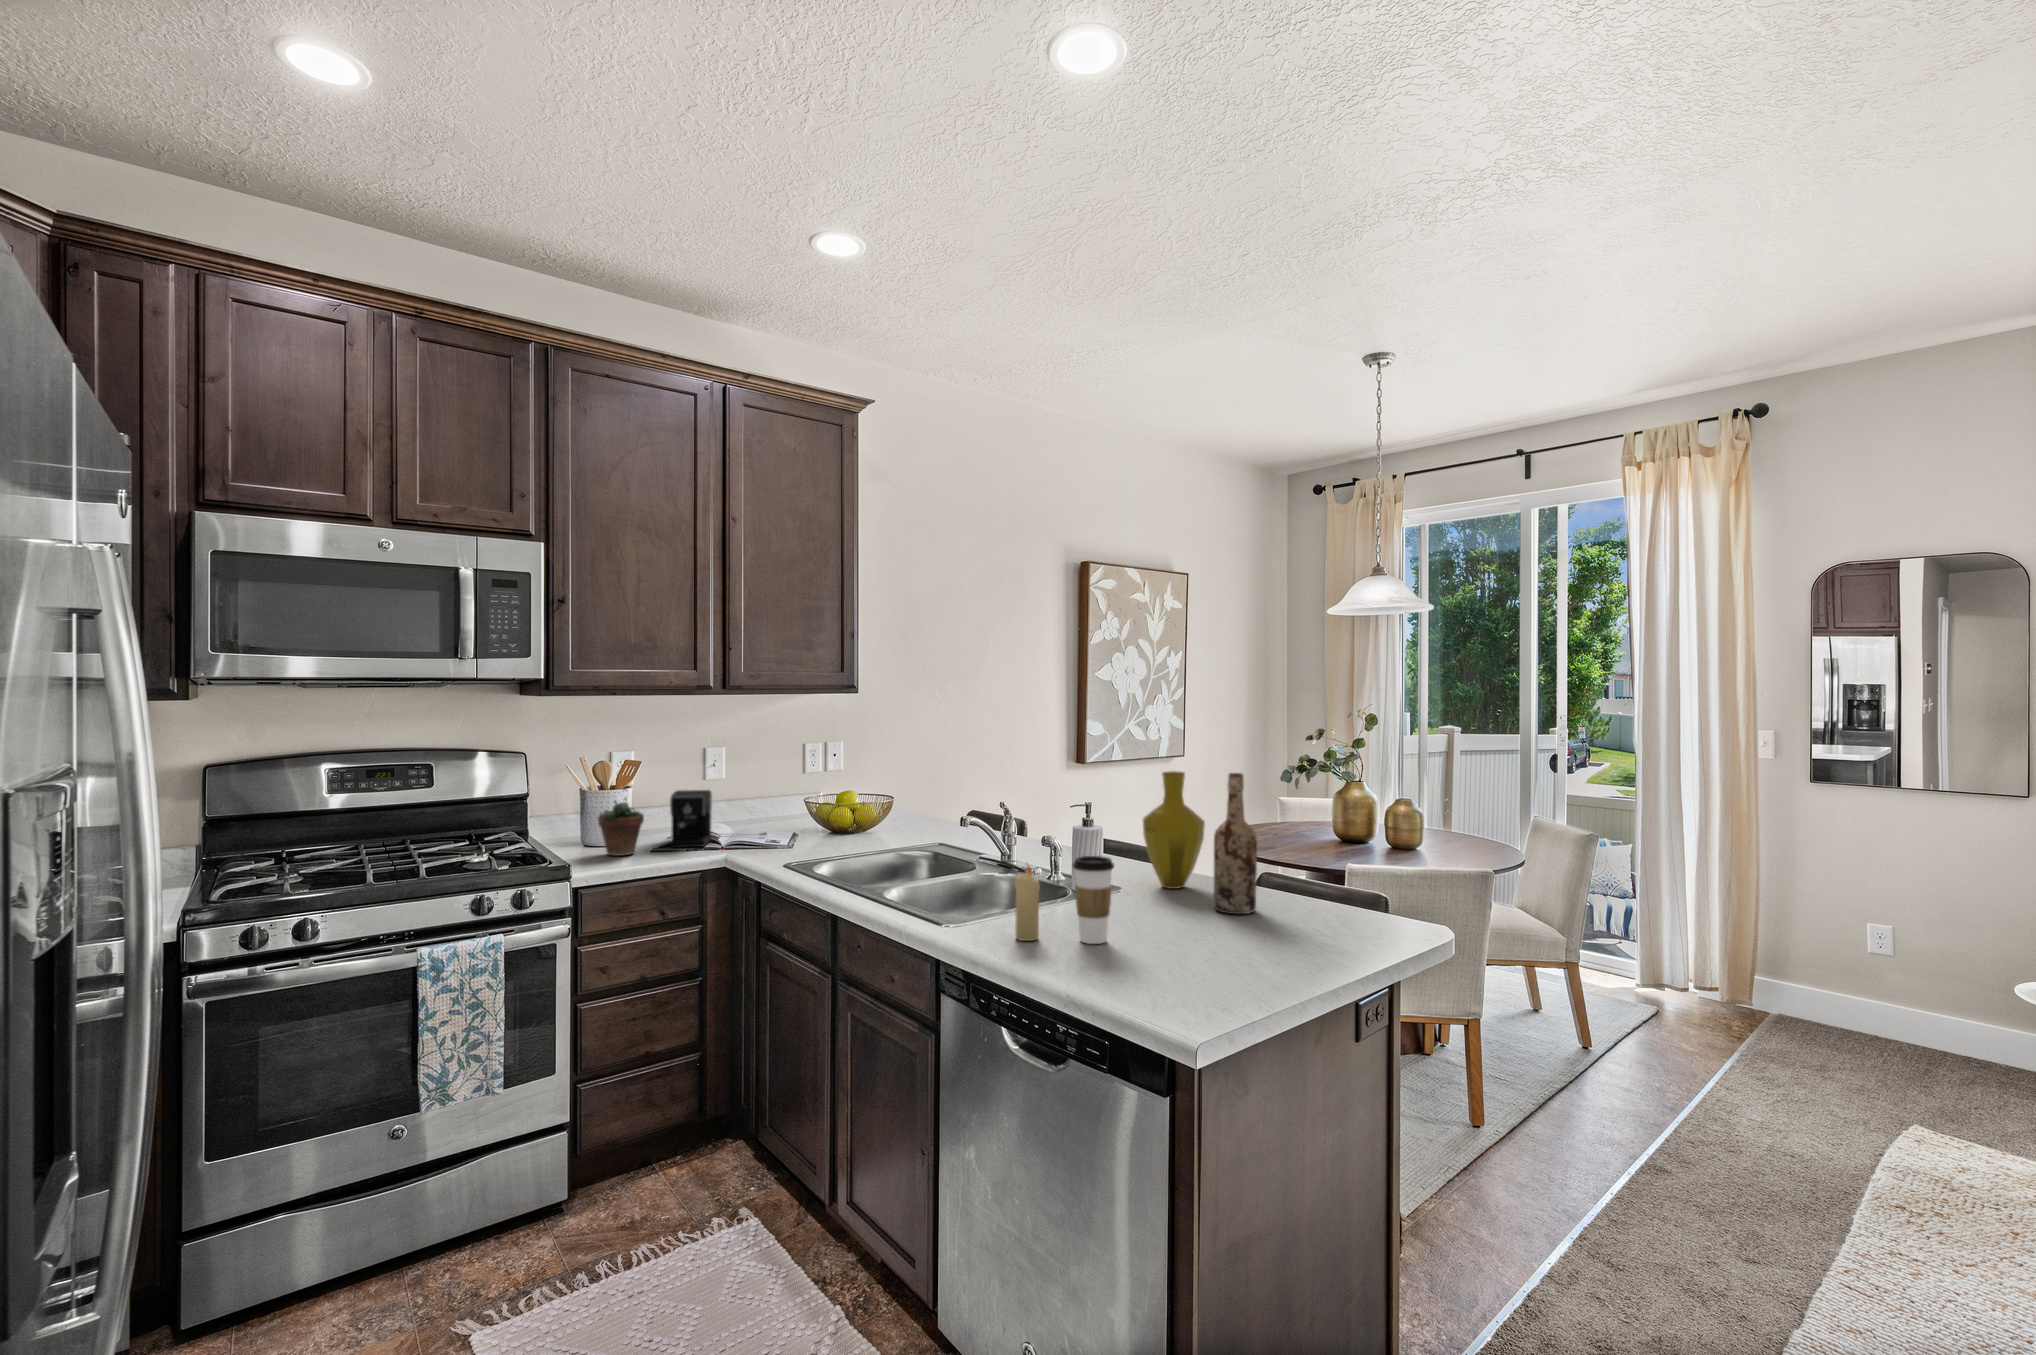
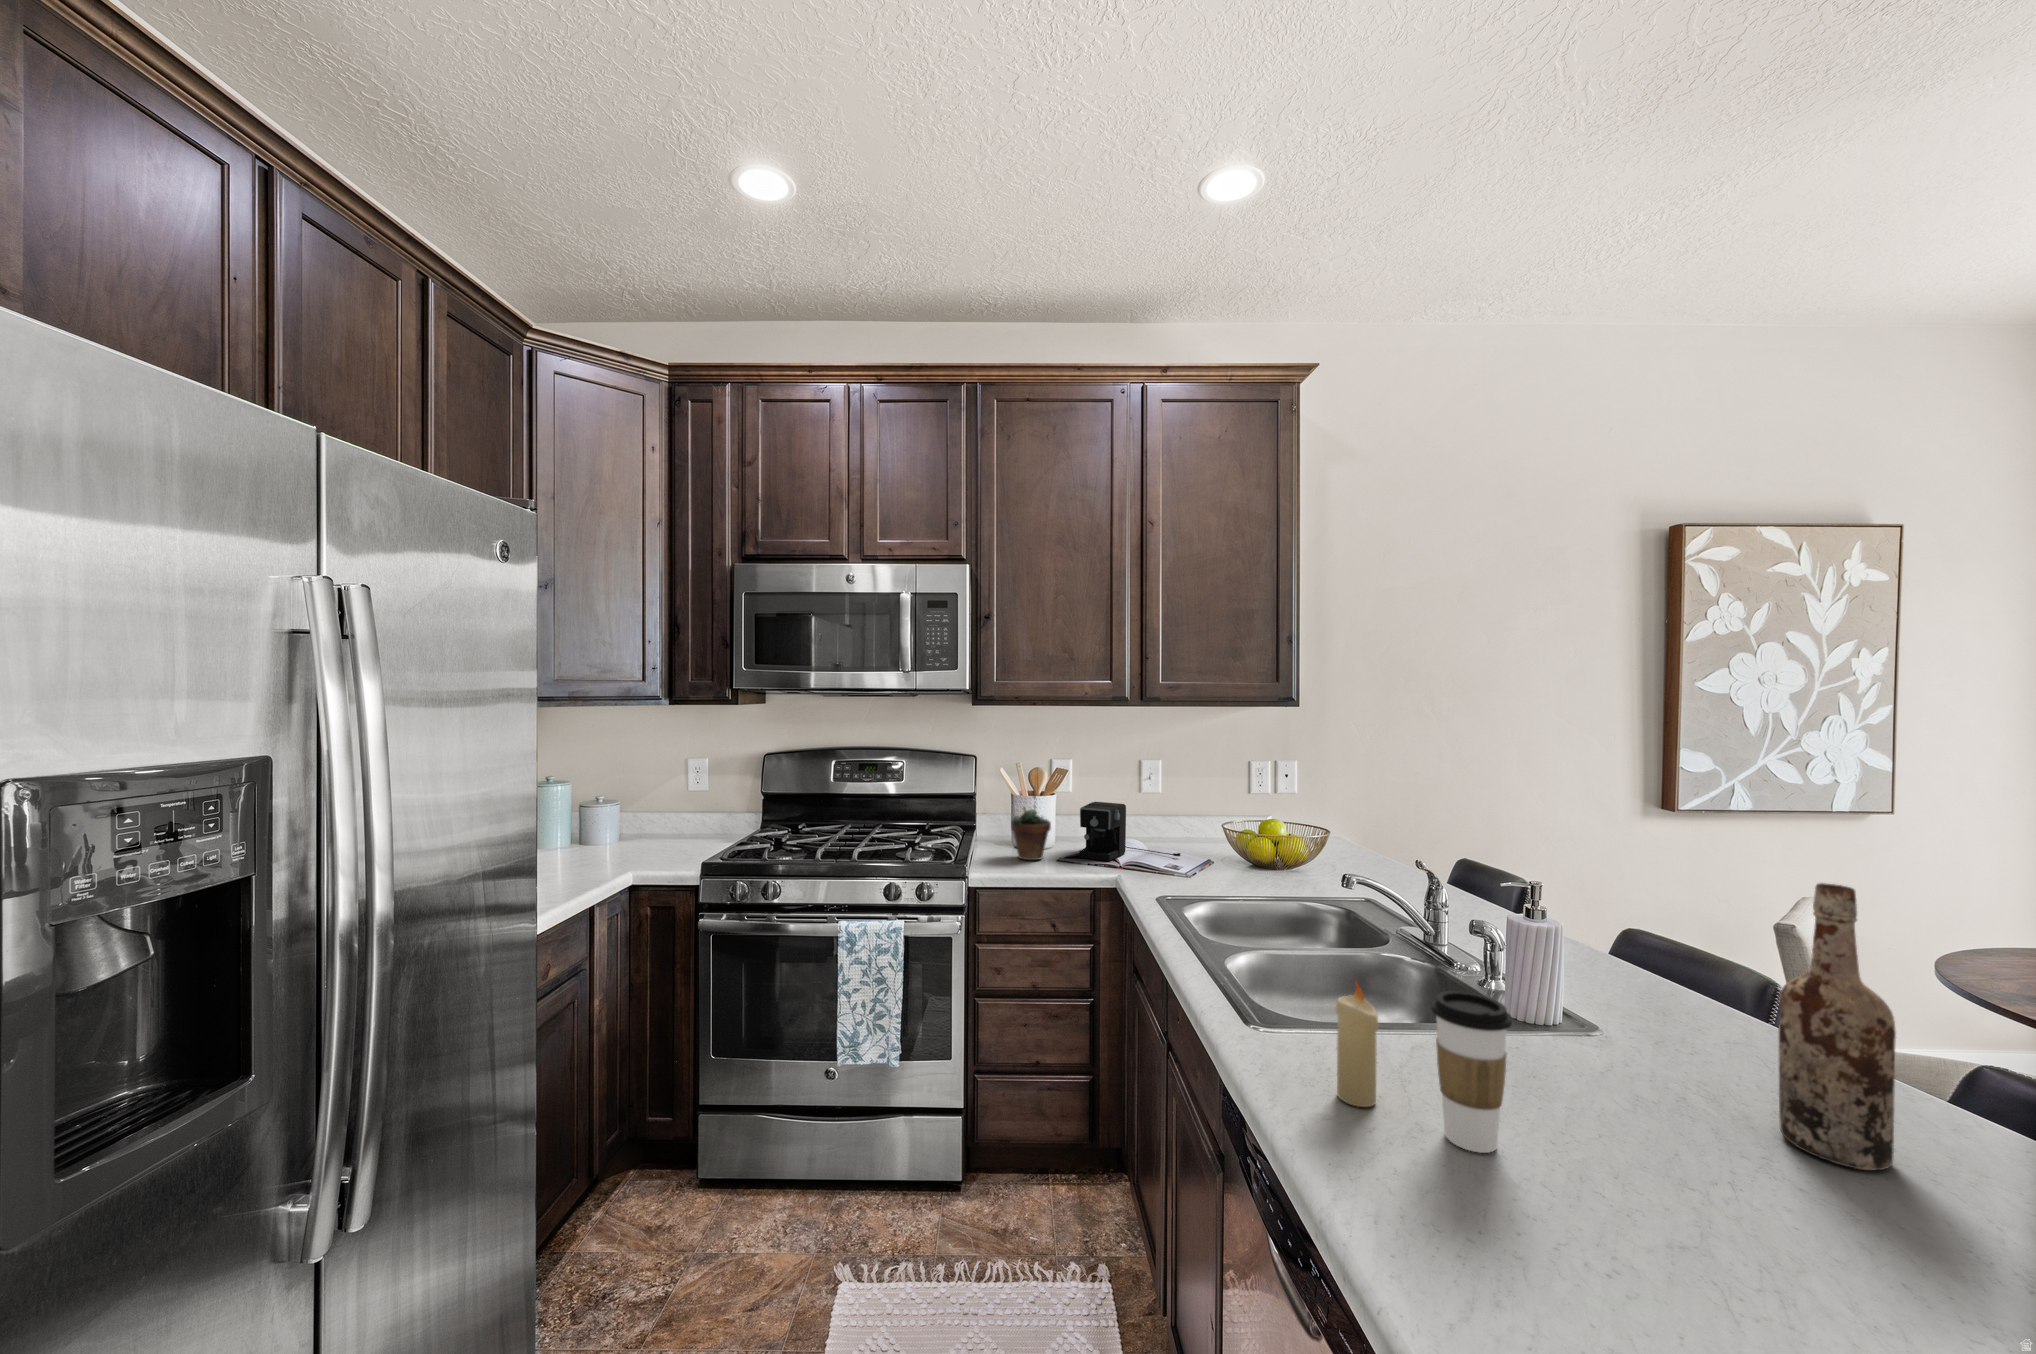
vase: present [1143,771,1205,889] -> none [1640,856,1775,1060]

